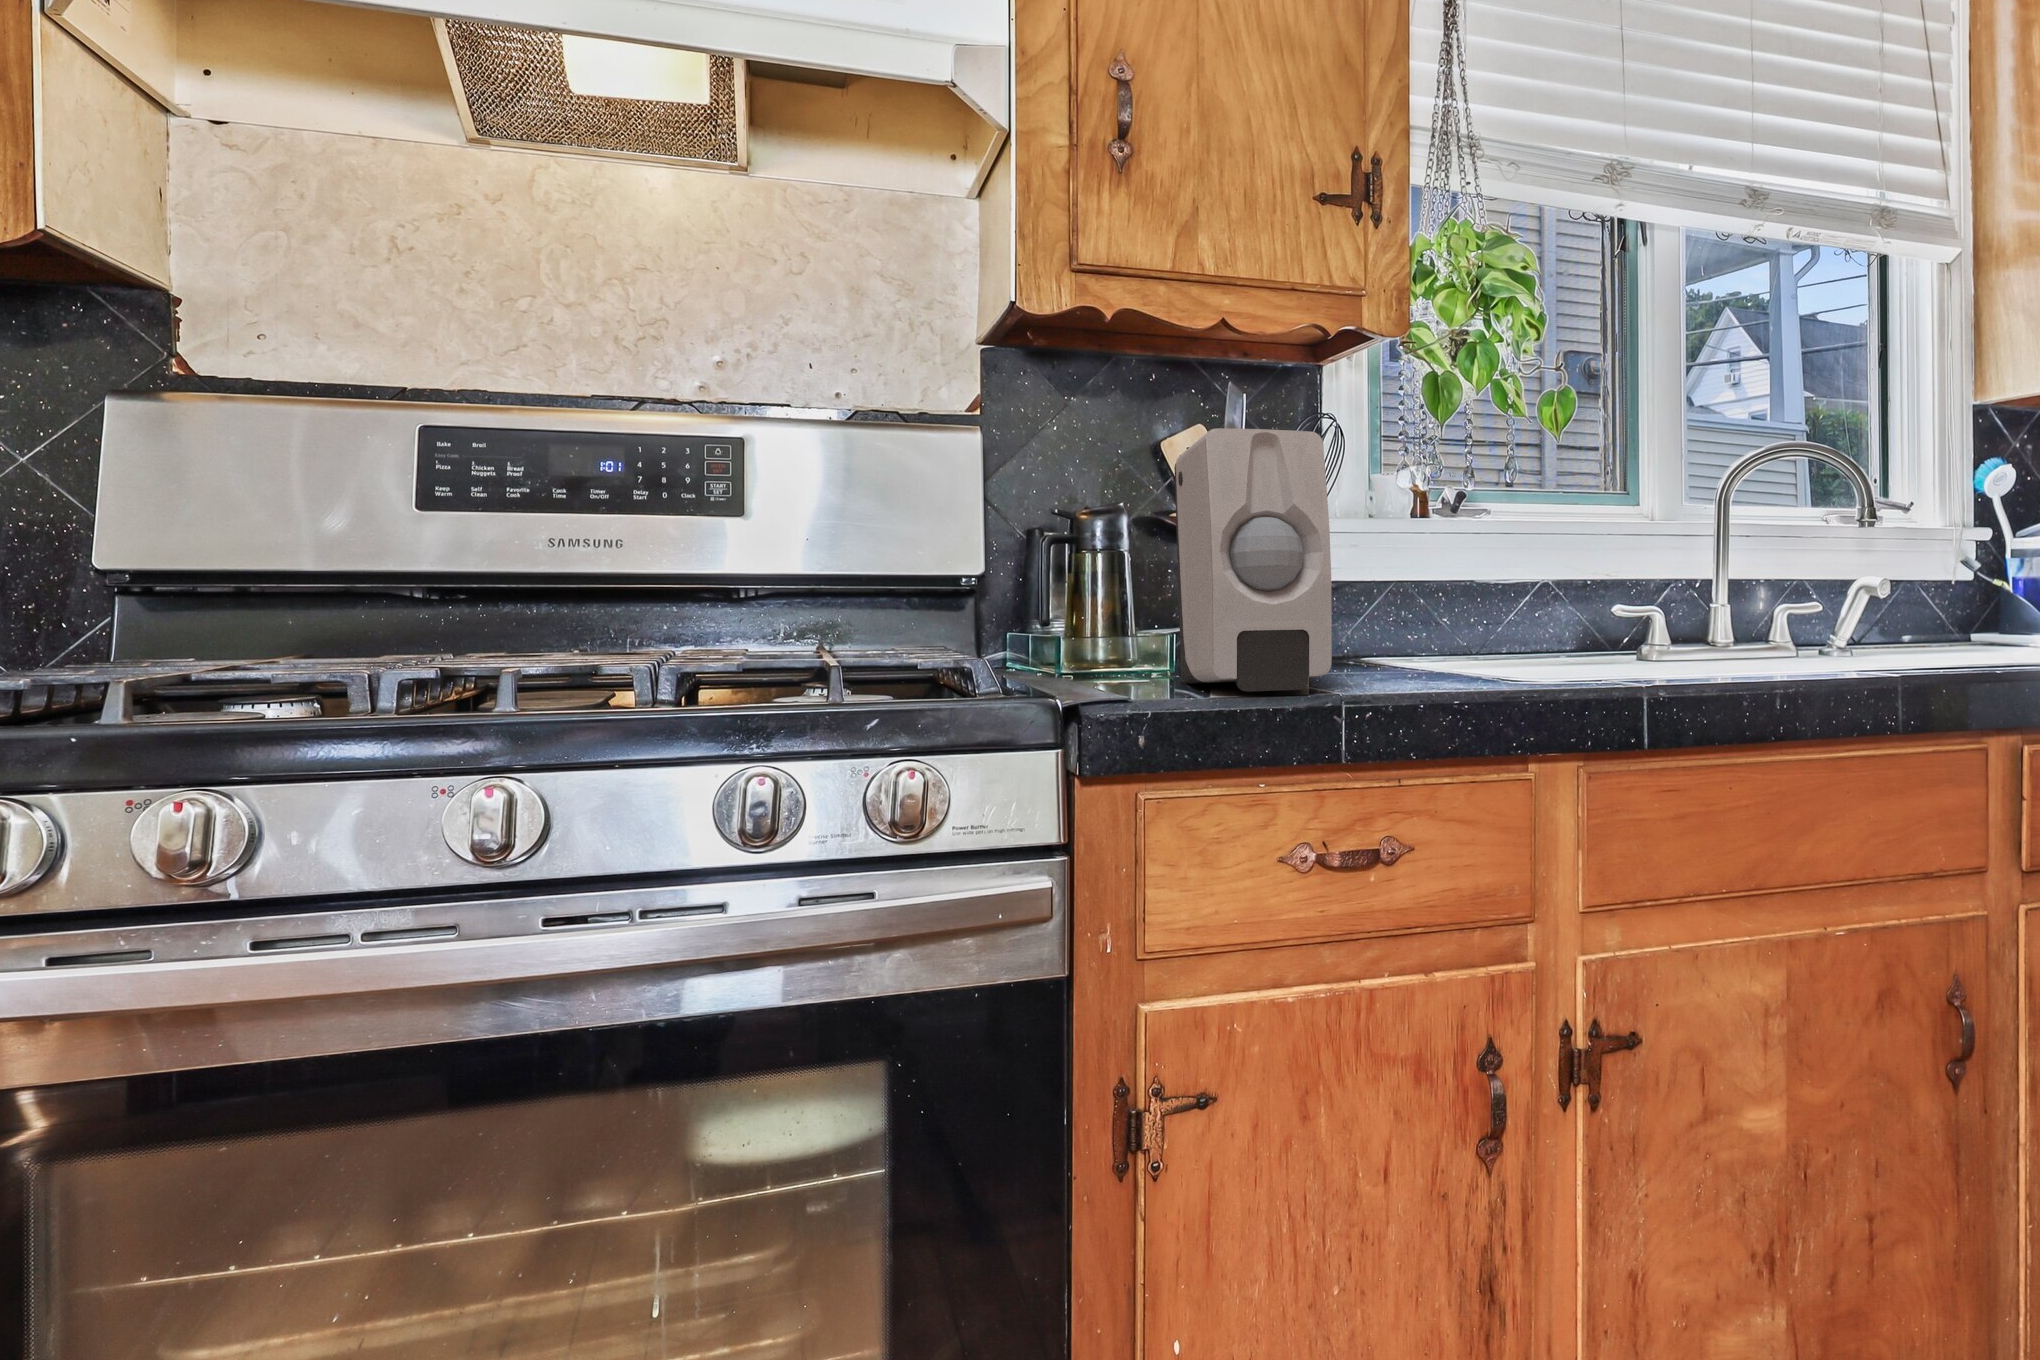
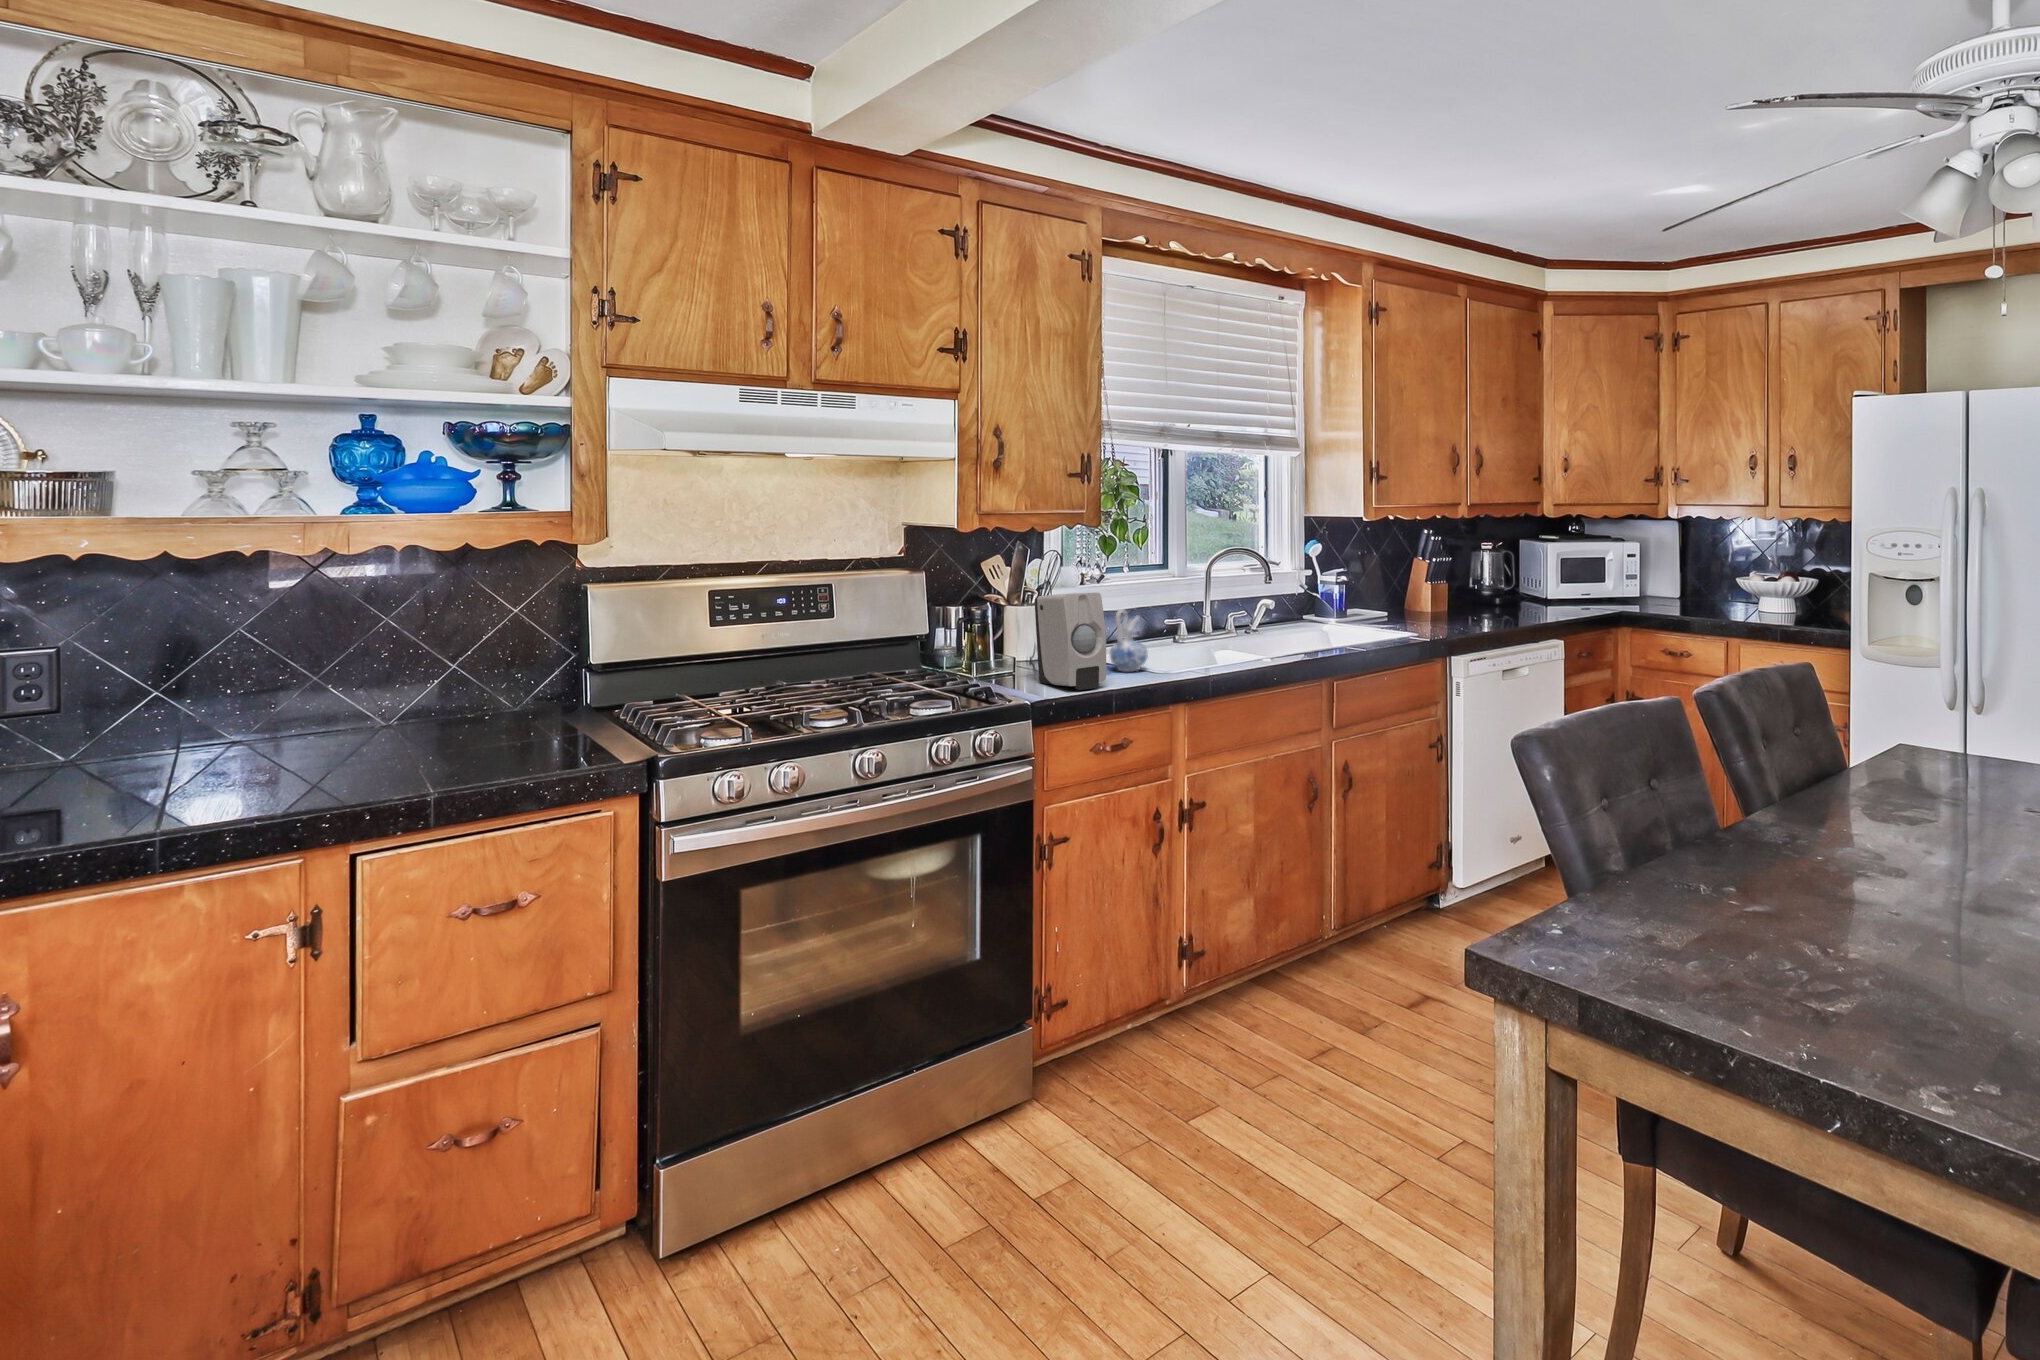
ceramic pitcher: none [1398,511,1496,675] -> present [1110,609,1148,671]

